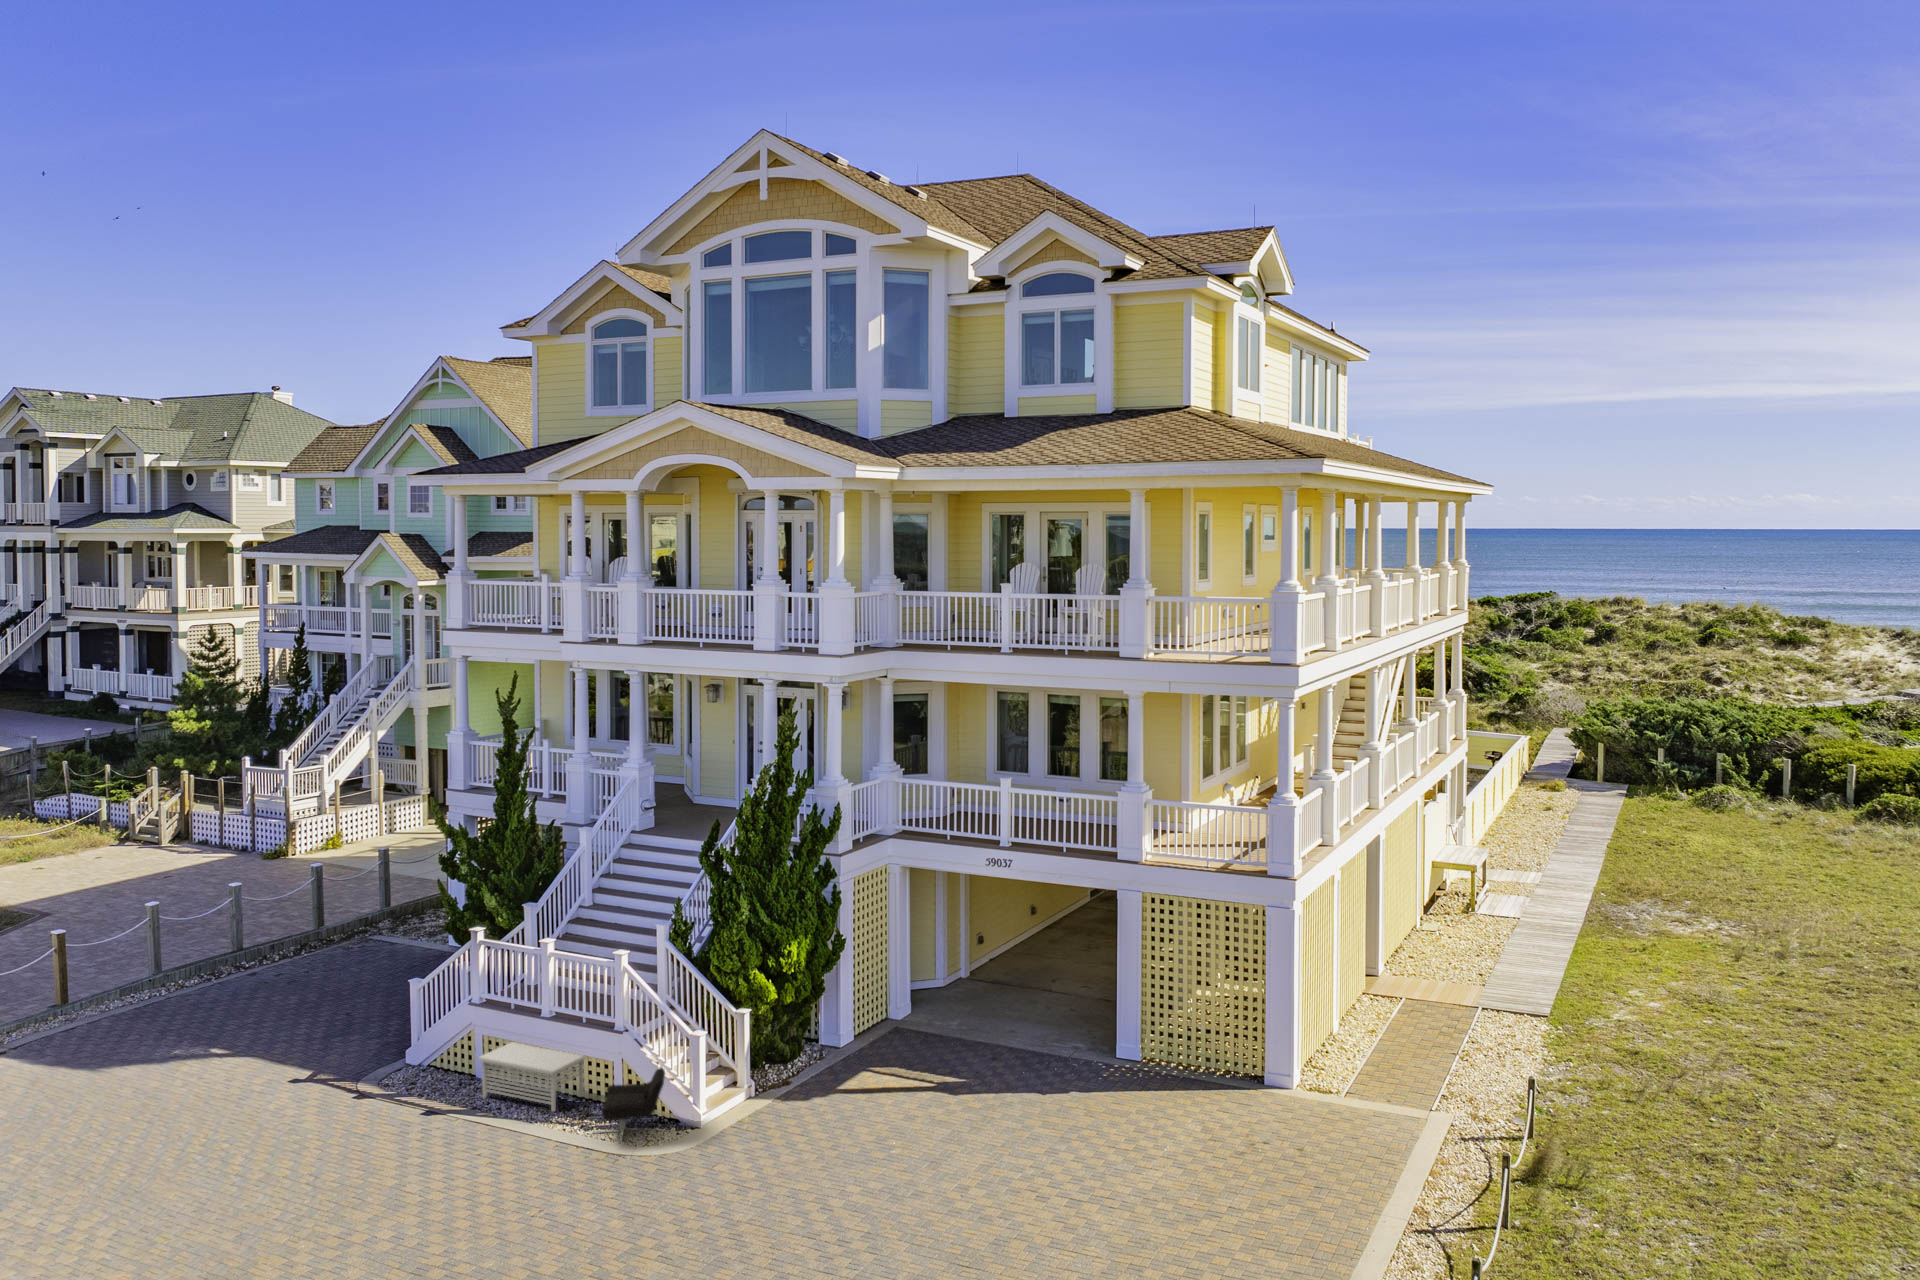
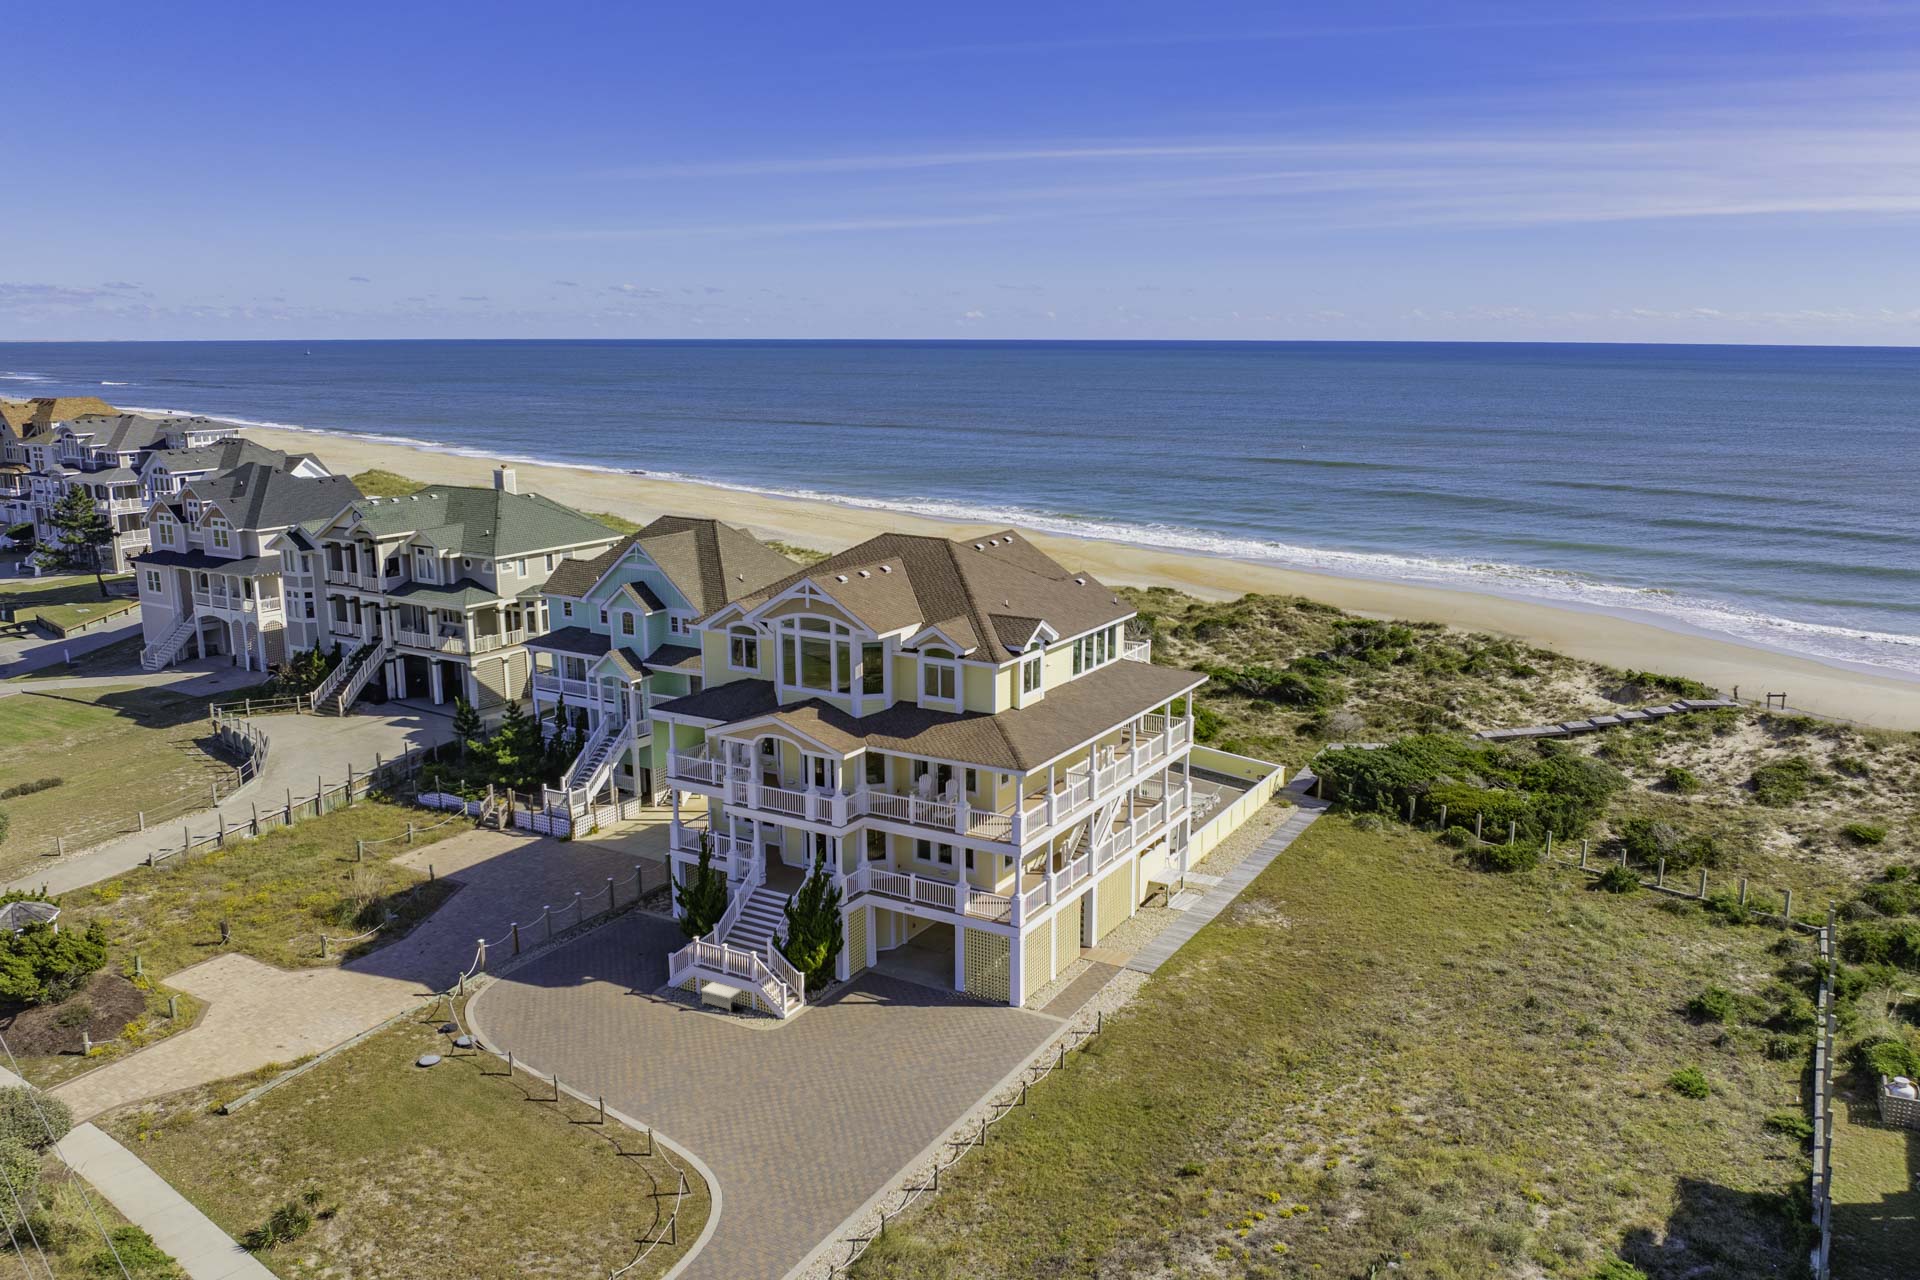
lounge chair: present [595,1068,665,1142] -> none [746,998,772,1026]

